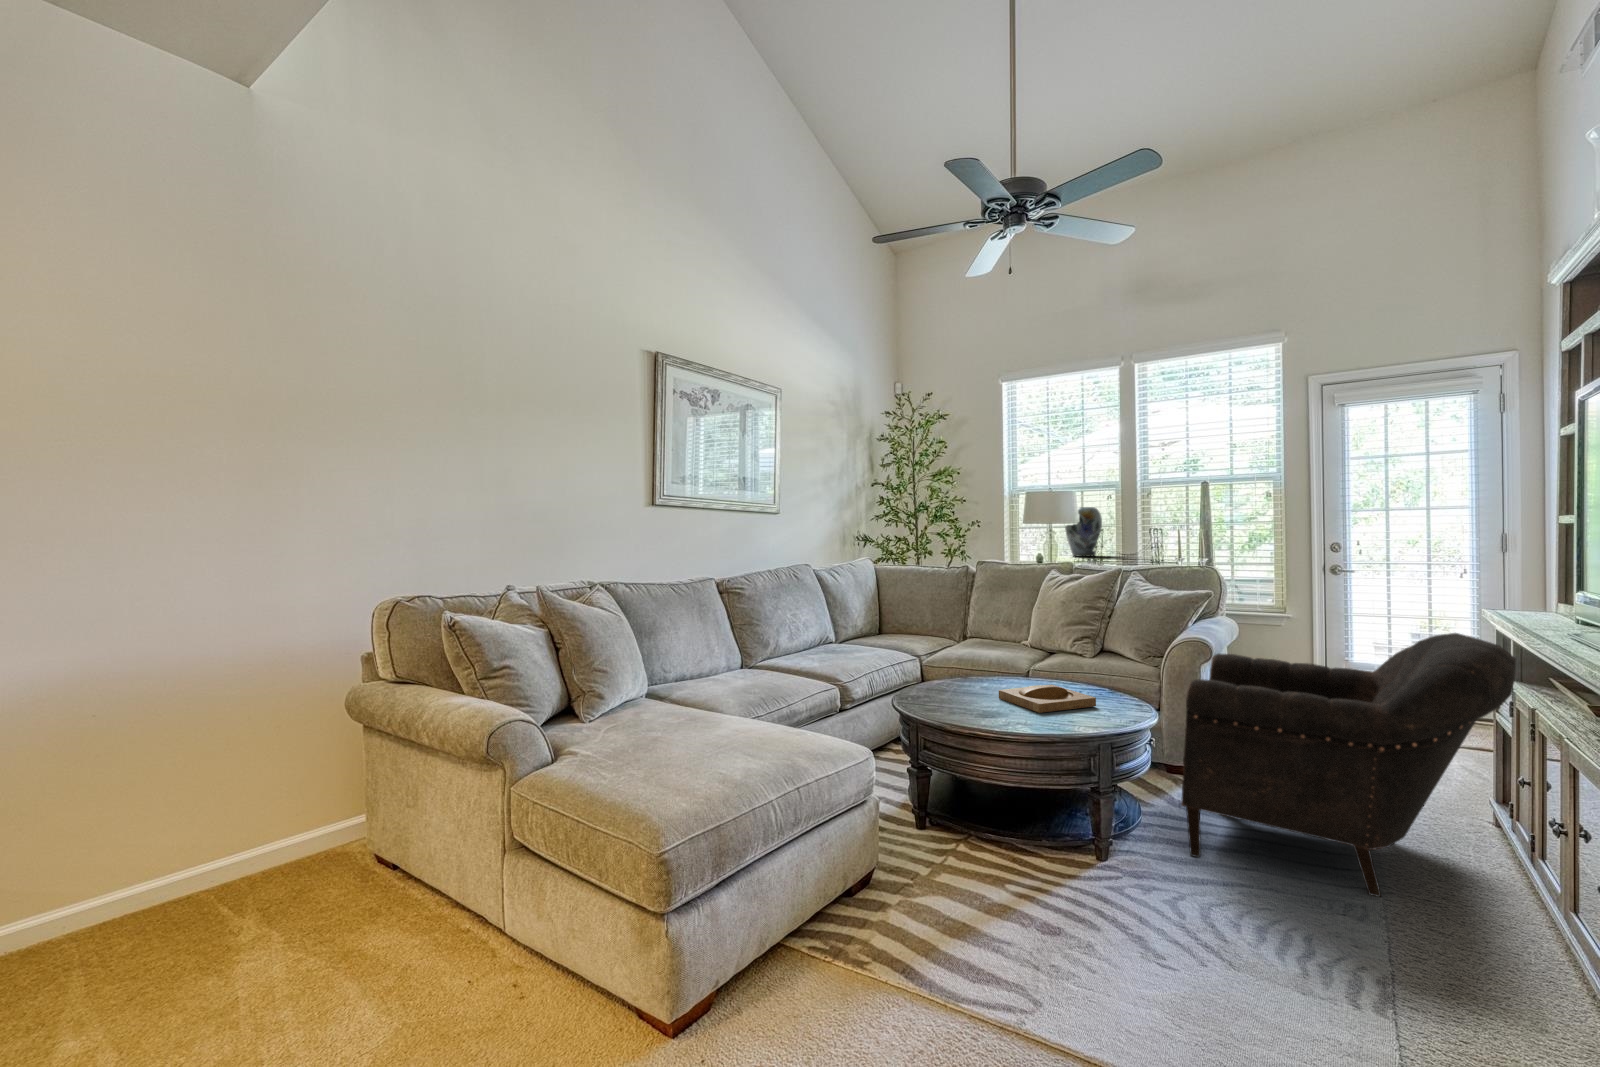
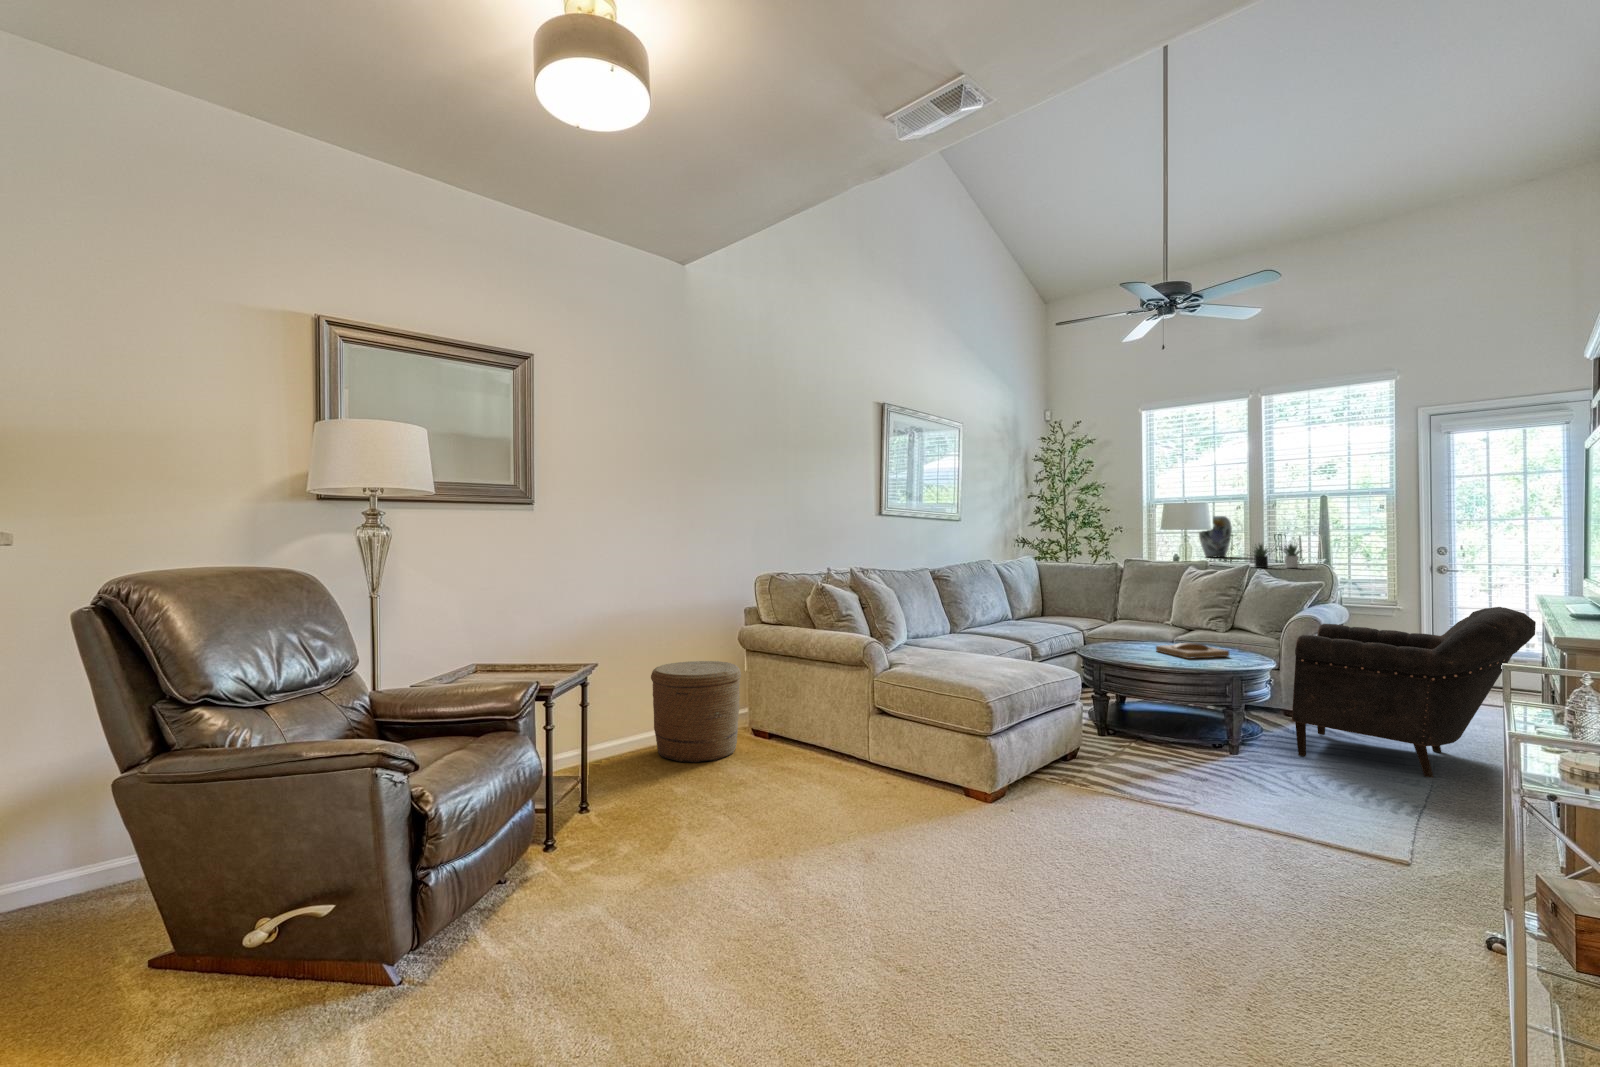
succulent plant: none [1118,535,1190,572] -> present [1254,543,1302,568]
woven basket: none [152,744,339,940] -> present [651,661,741,763]

